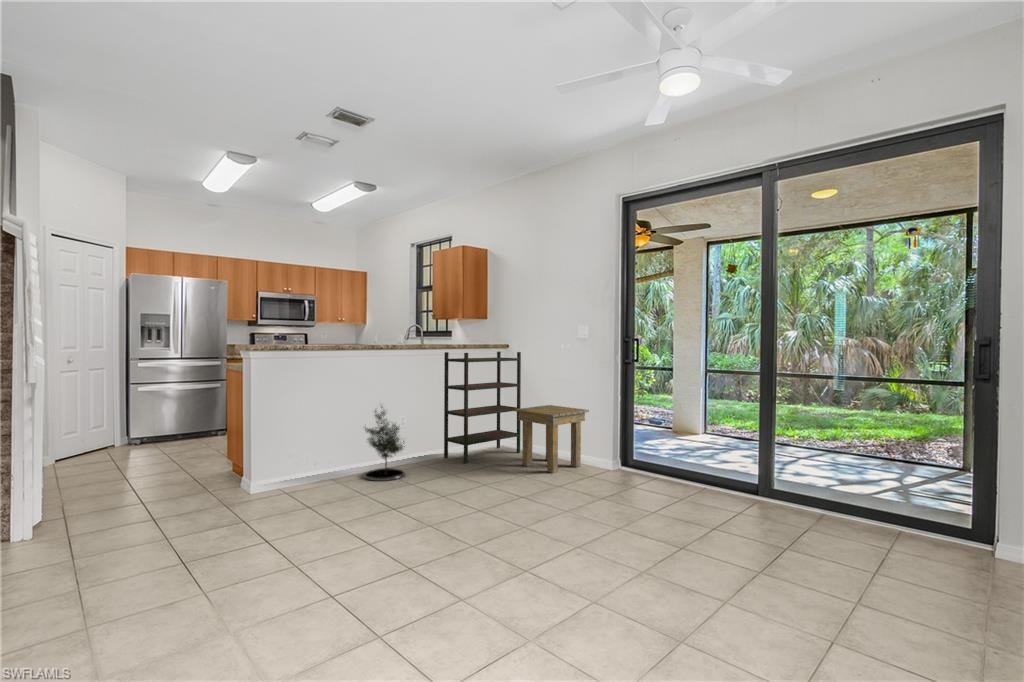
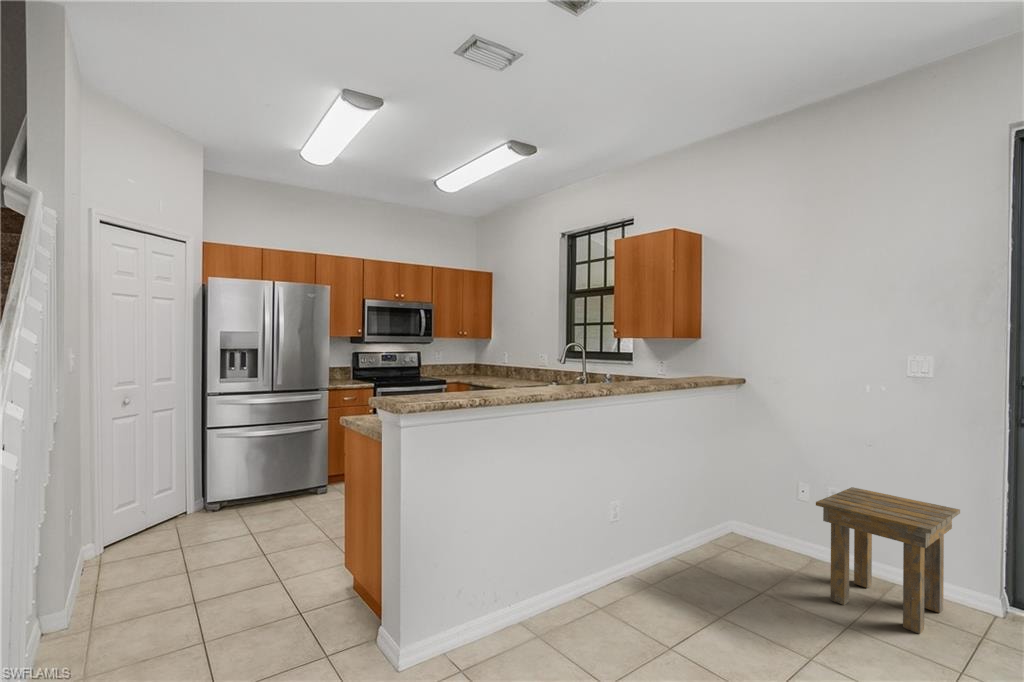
bookshelf: present [444,352,521,464] -> none [672,391,785,589]
potted tree: present [364,406,405,481] -> none [575,498,660,646]

